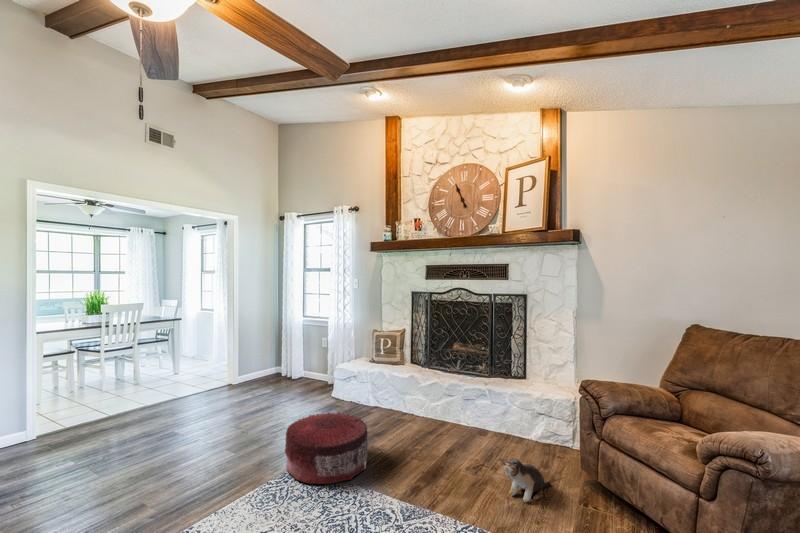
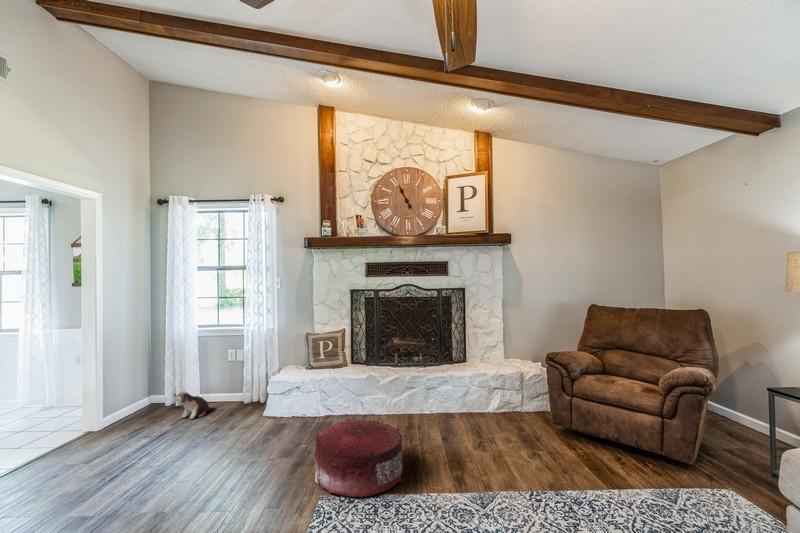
plush toy: present [500,458,550,502] -> present [173,392,215,419]

